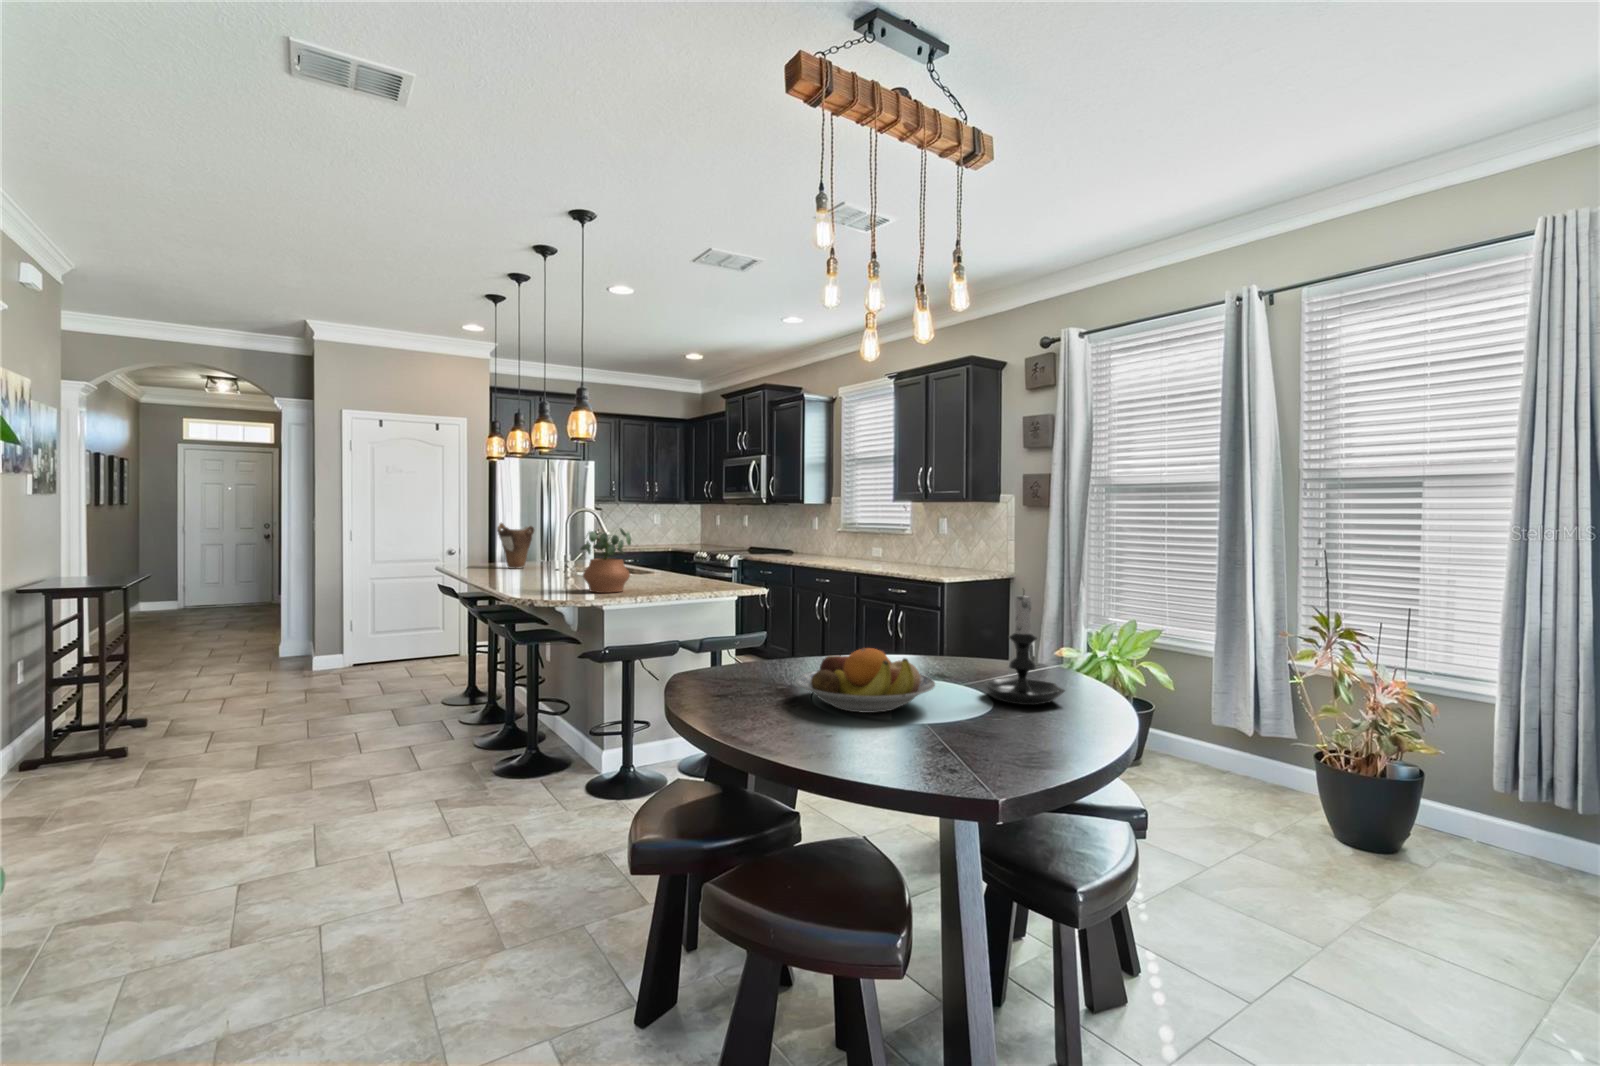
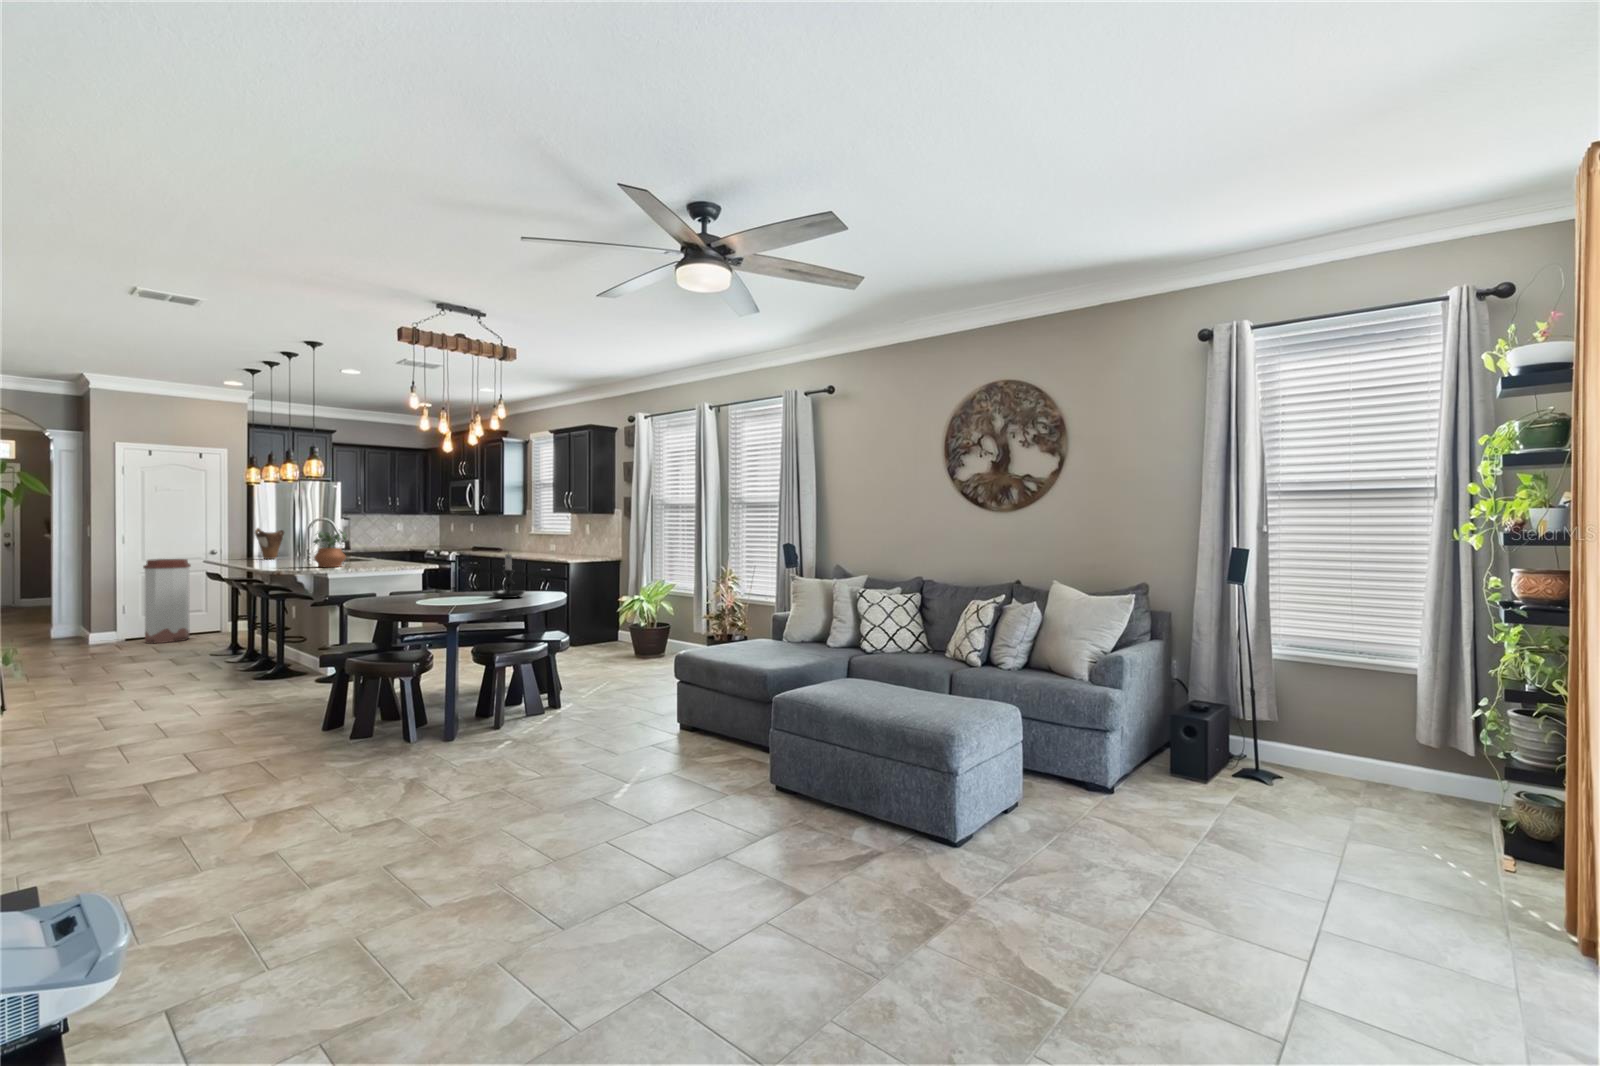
trash can: none [371,562,425,675] -> present [143,559,191,643]
fruit bowl: present [796,648,936,713] -> none [398,575,462,600]

